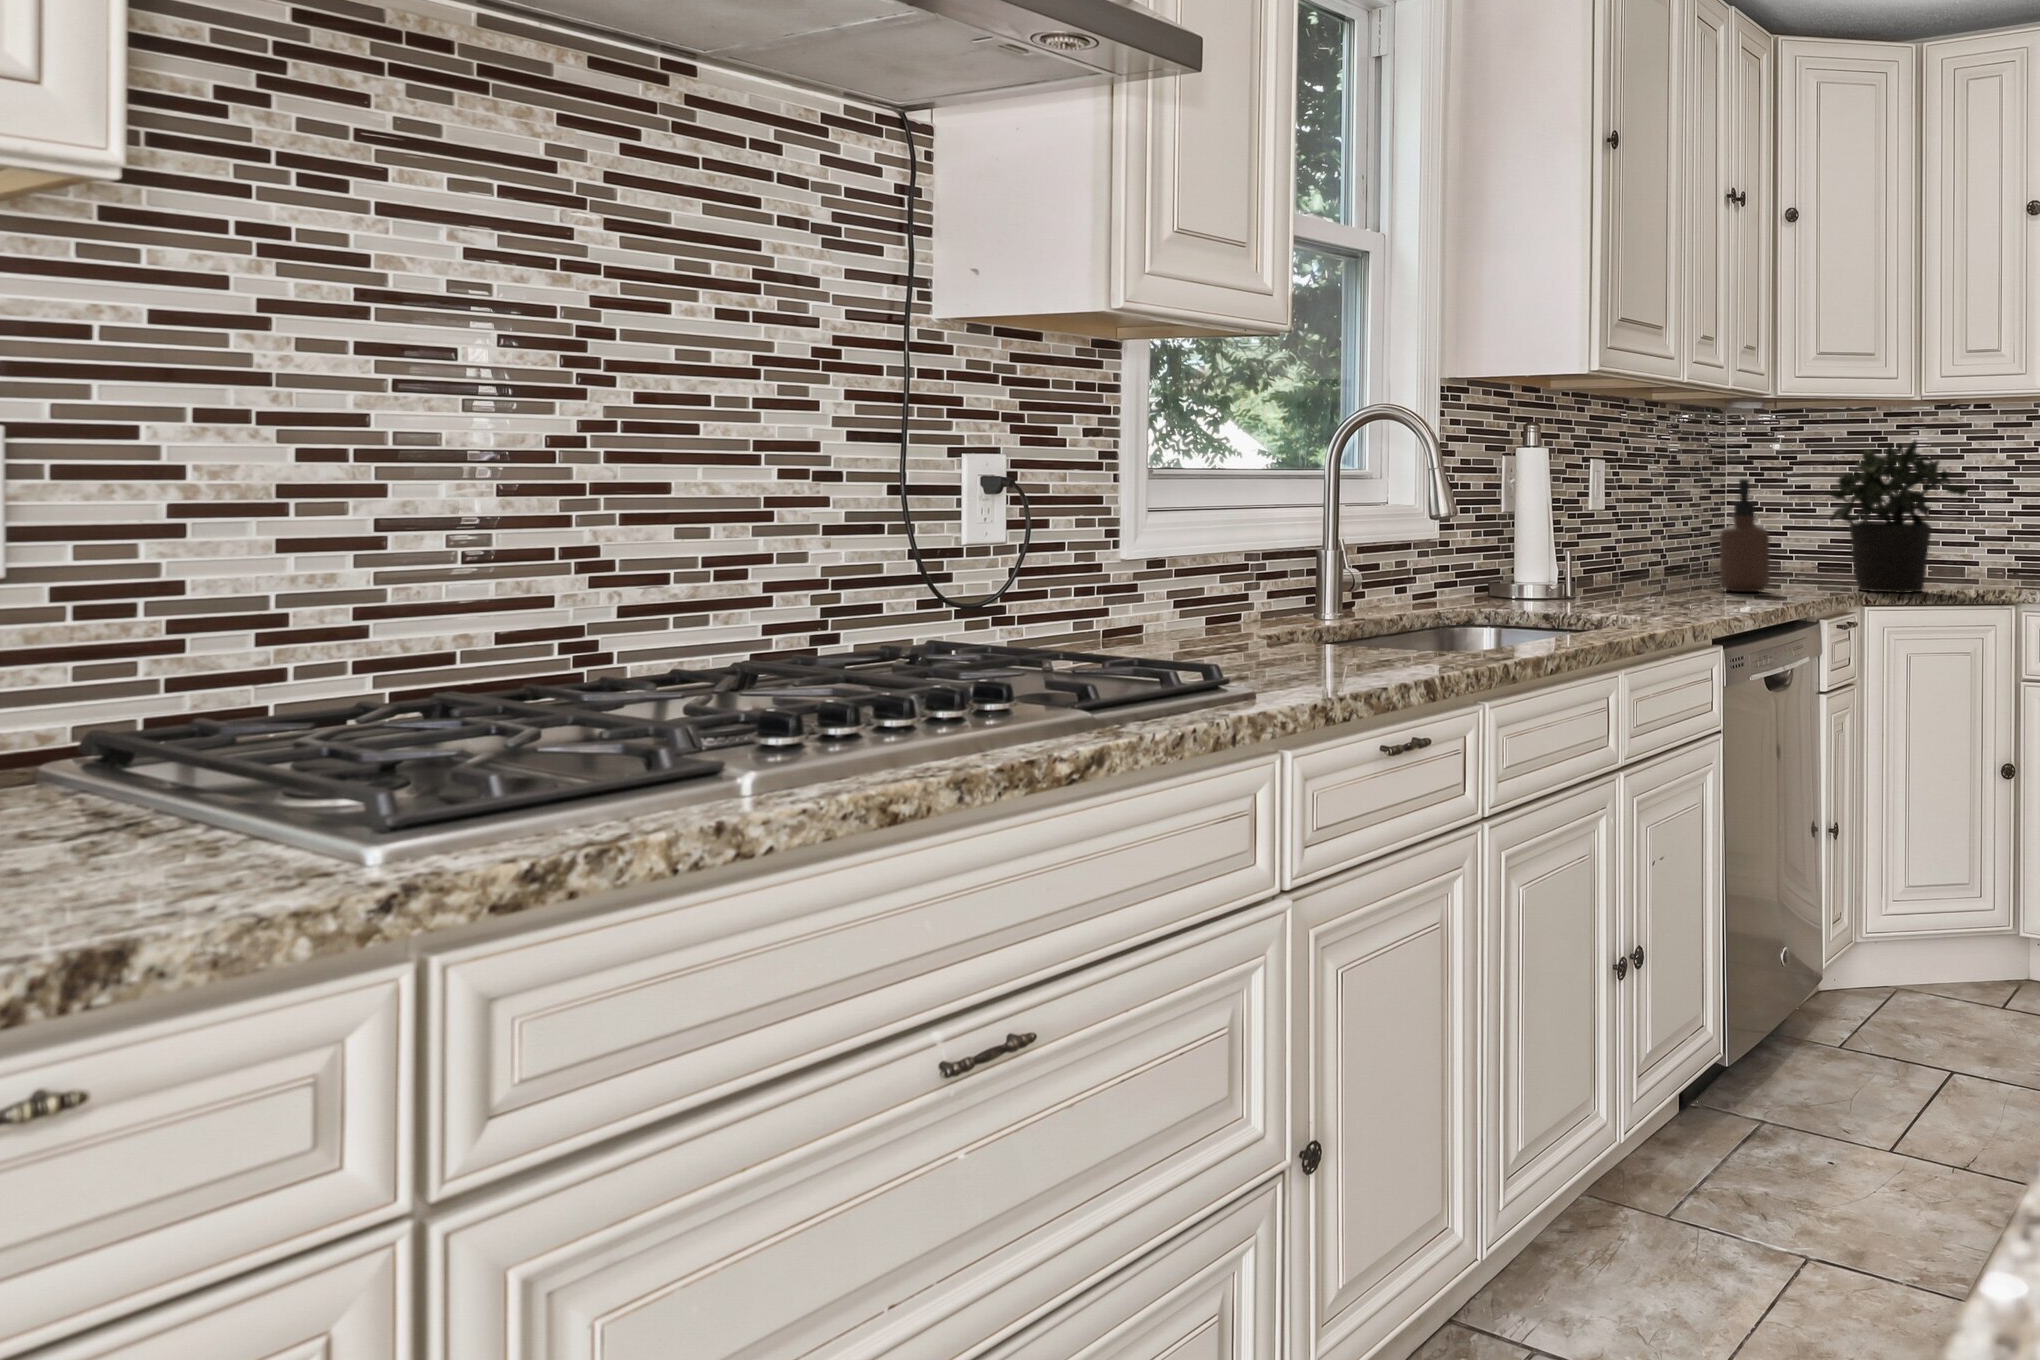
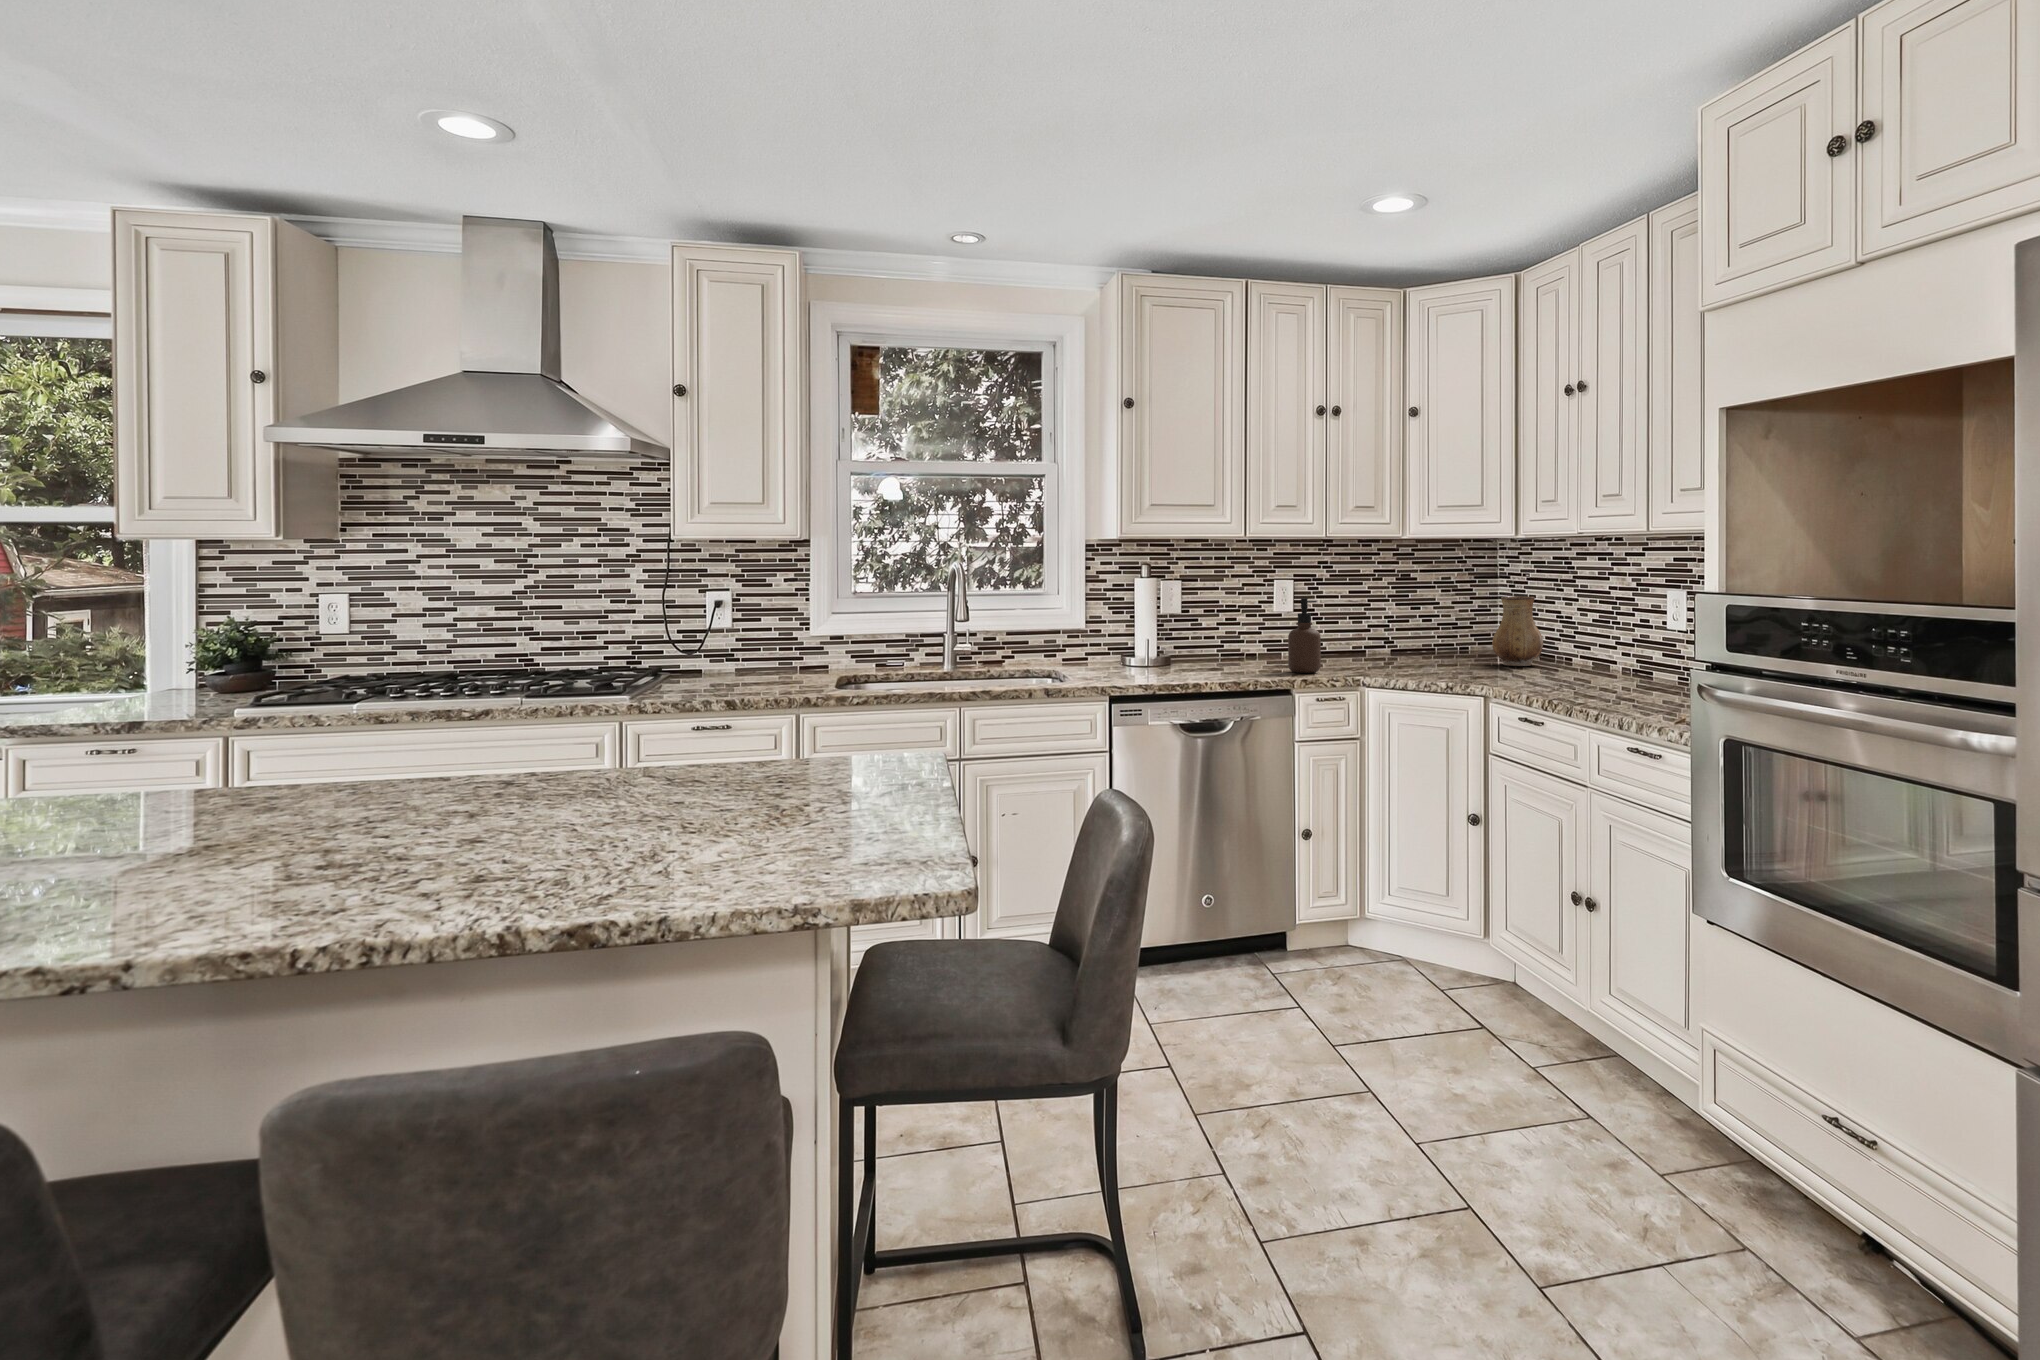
potted plant: present [1830,440,1967,593] -> none [1362,569,1450,680]
ceramic pitcher: none [1769,481,1836,574] -> present [1492,596,1543,666]

